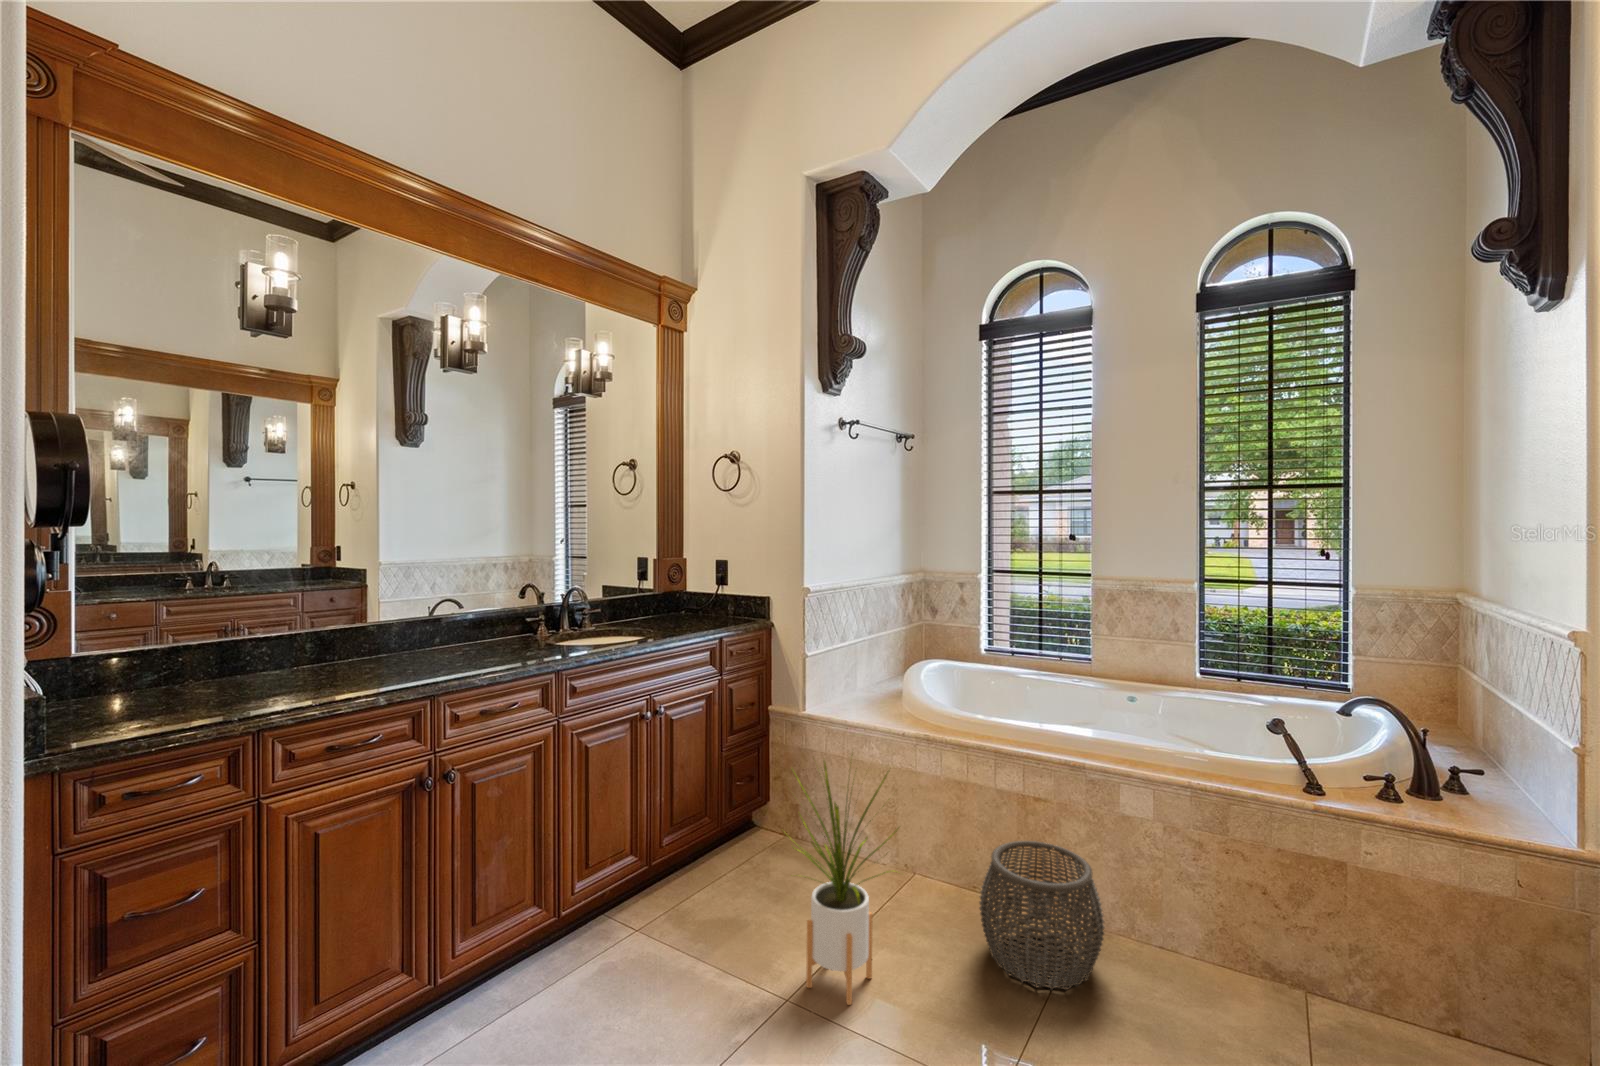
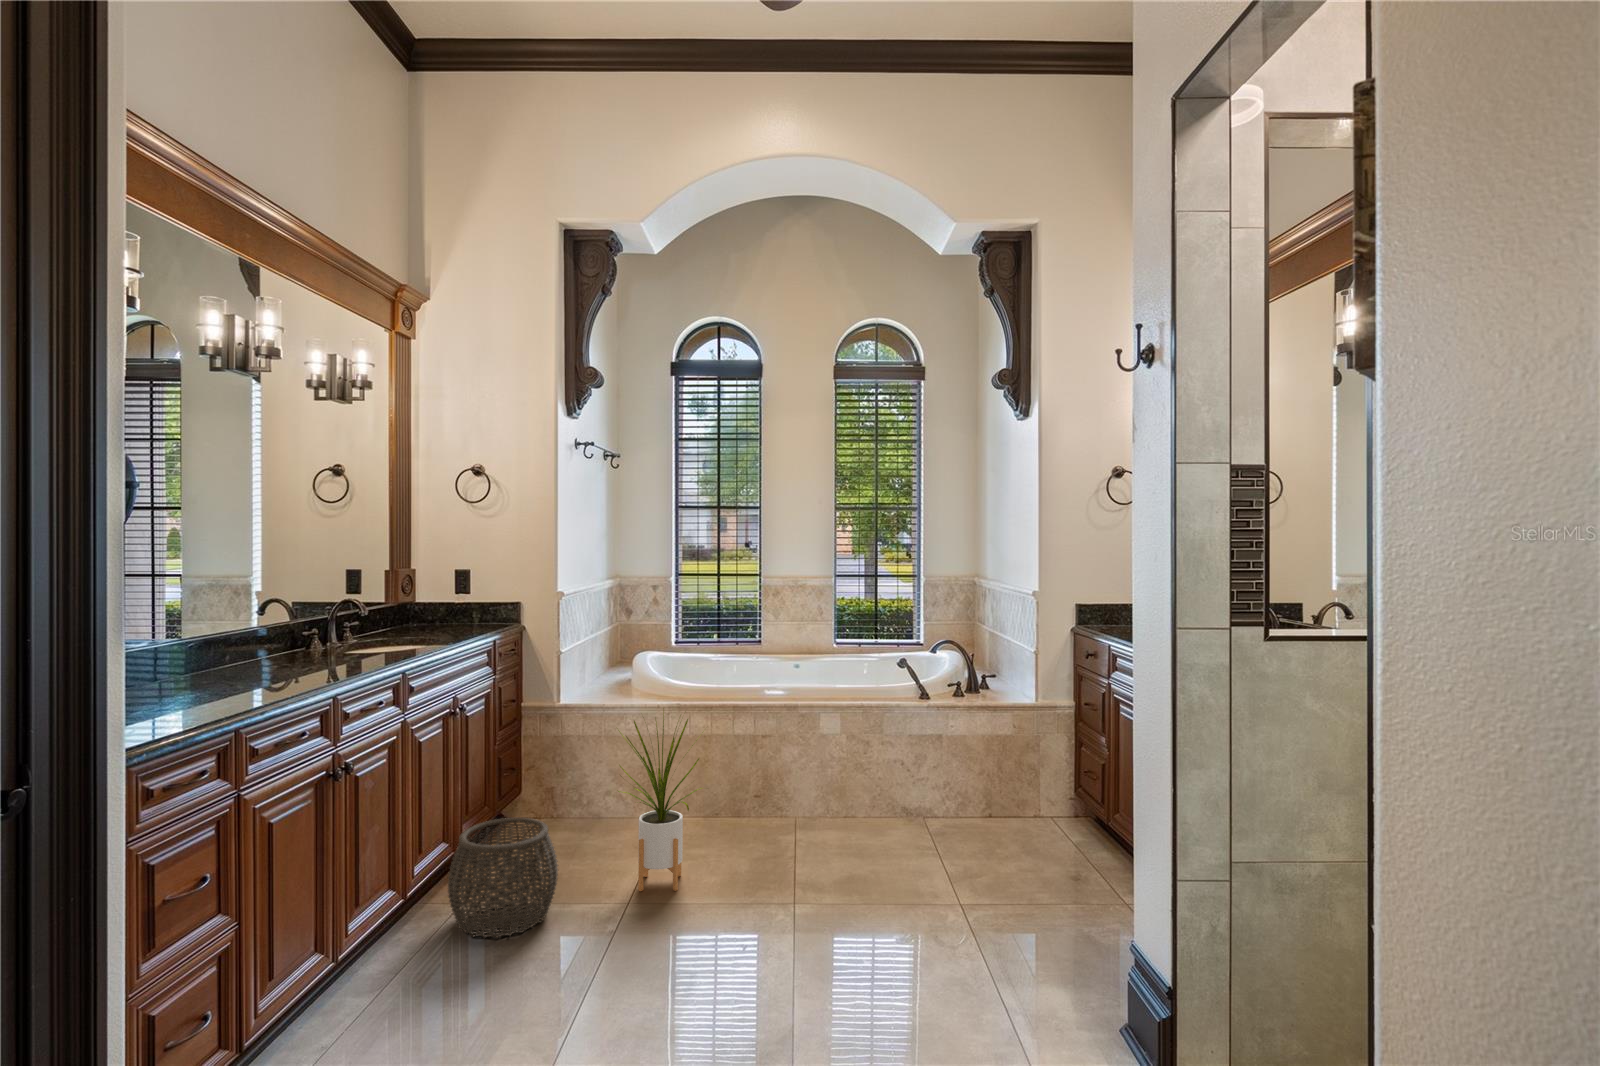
woven basket: present [979,841,1104,990] -> present [448,818,558,938]

